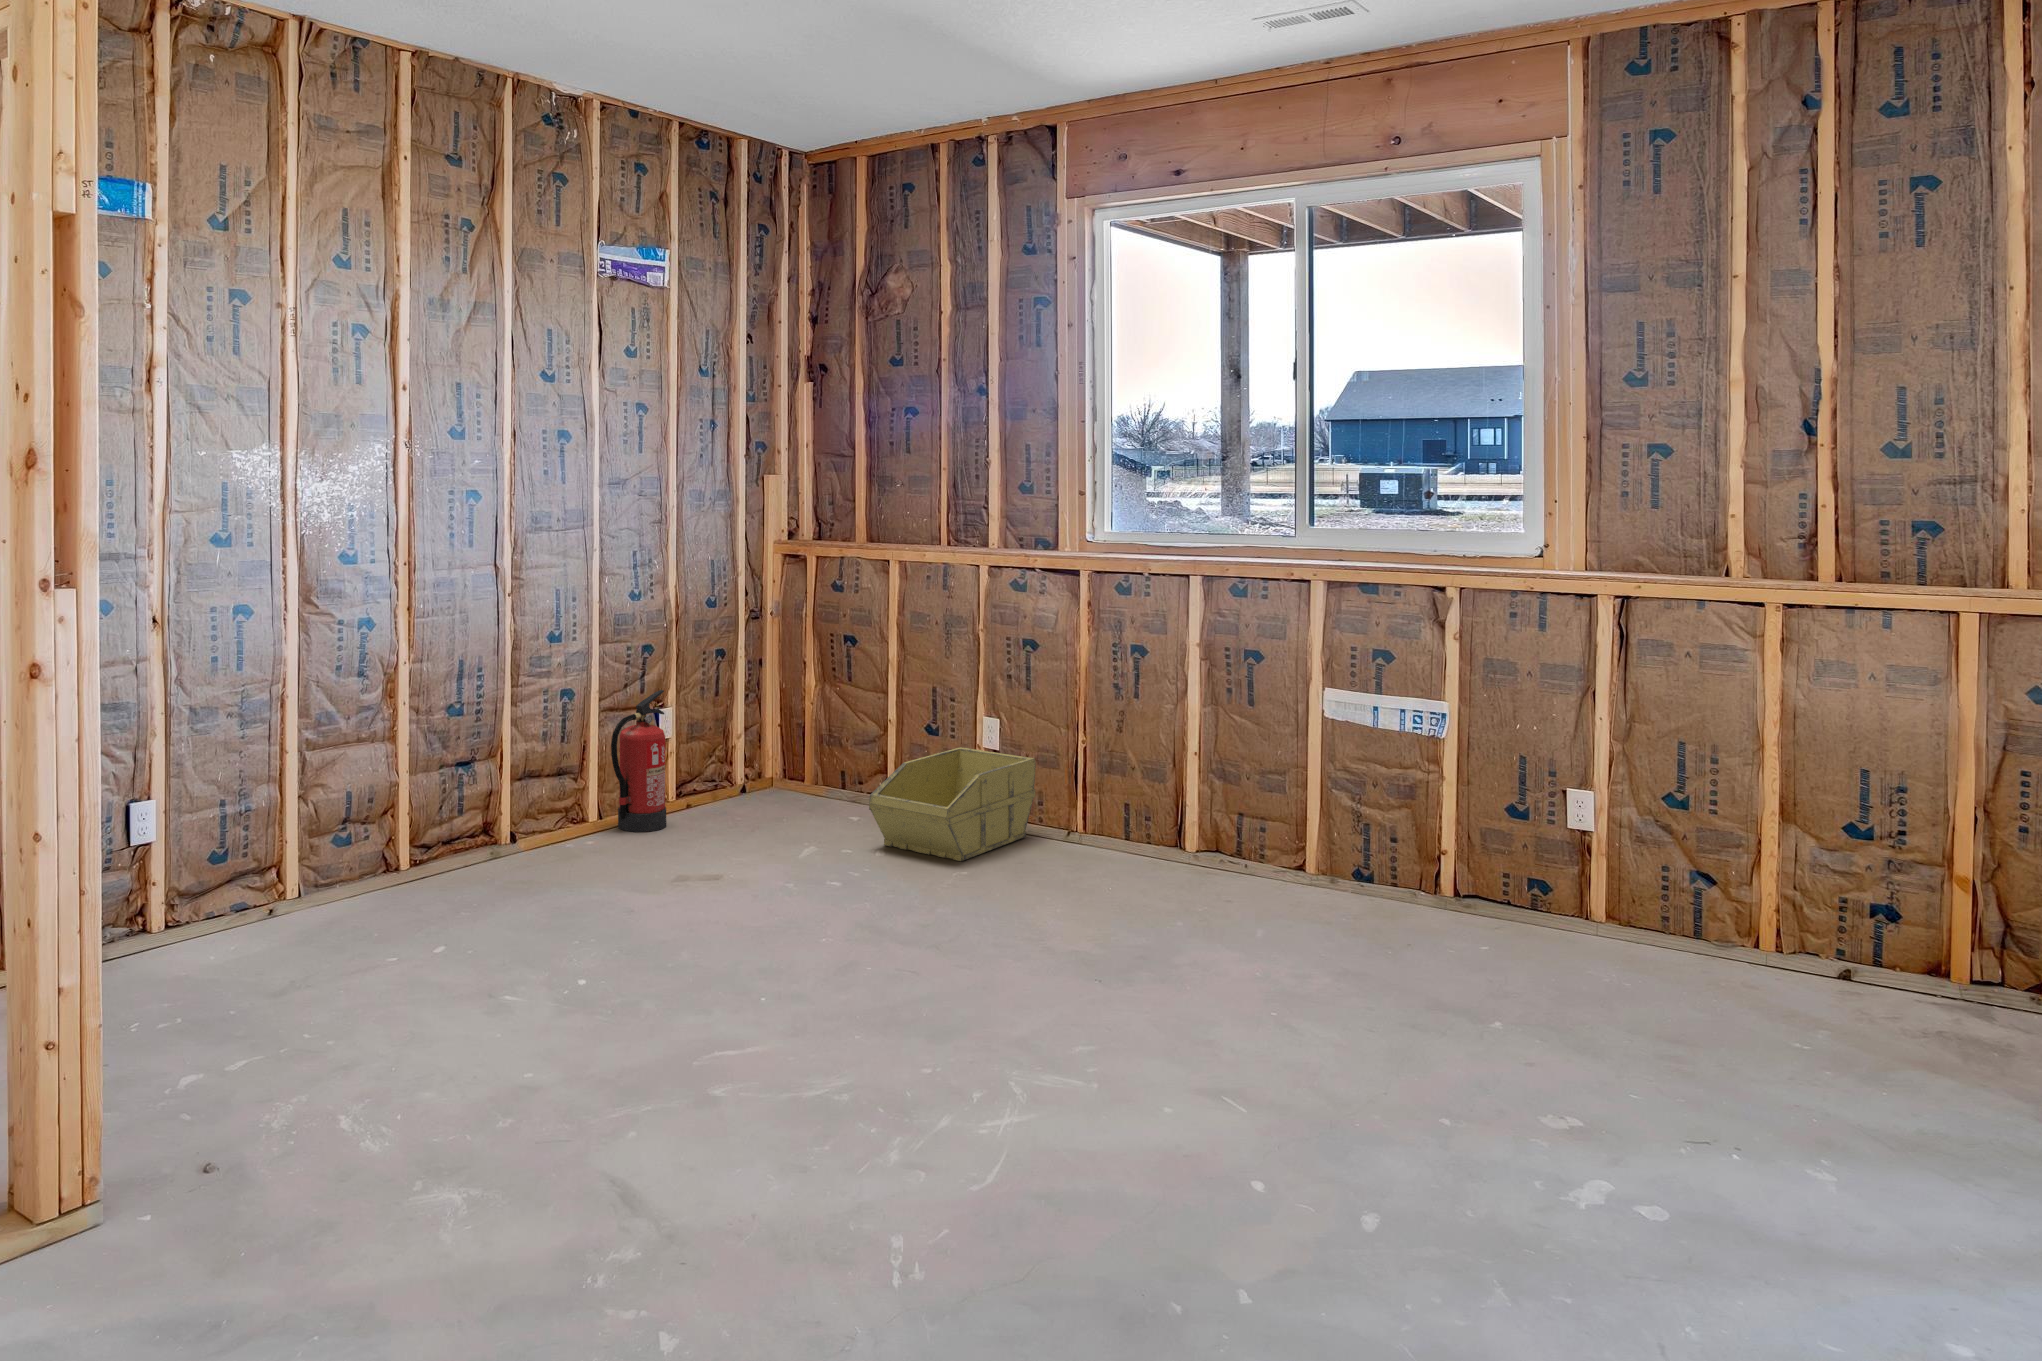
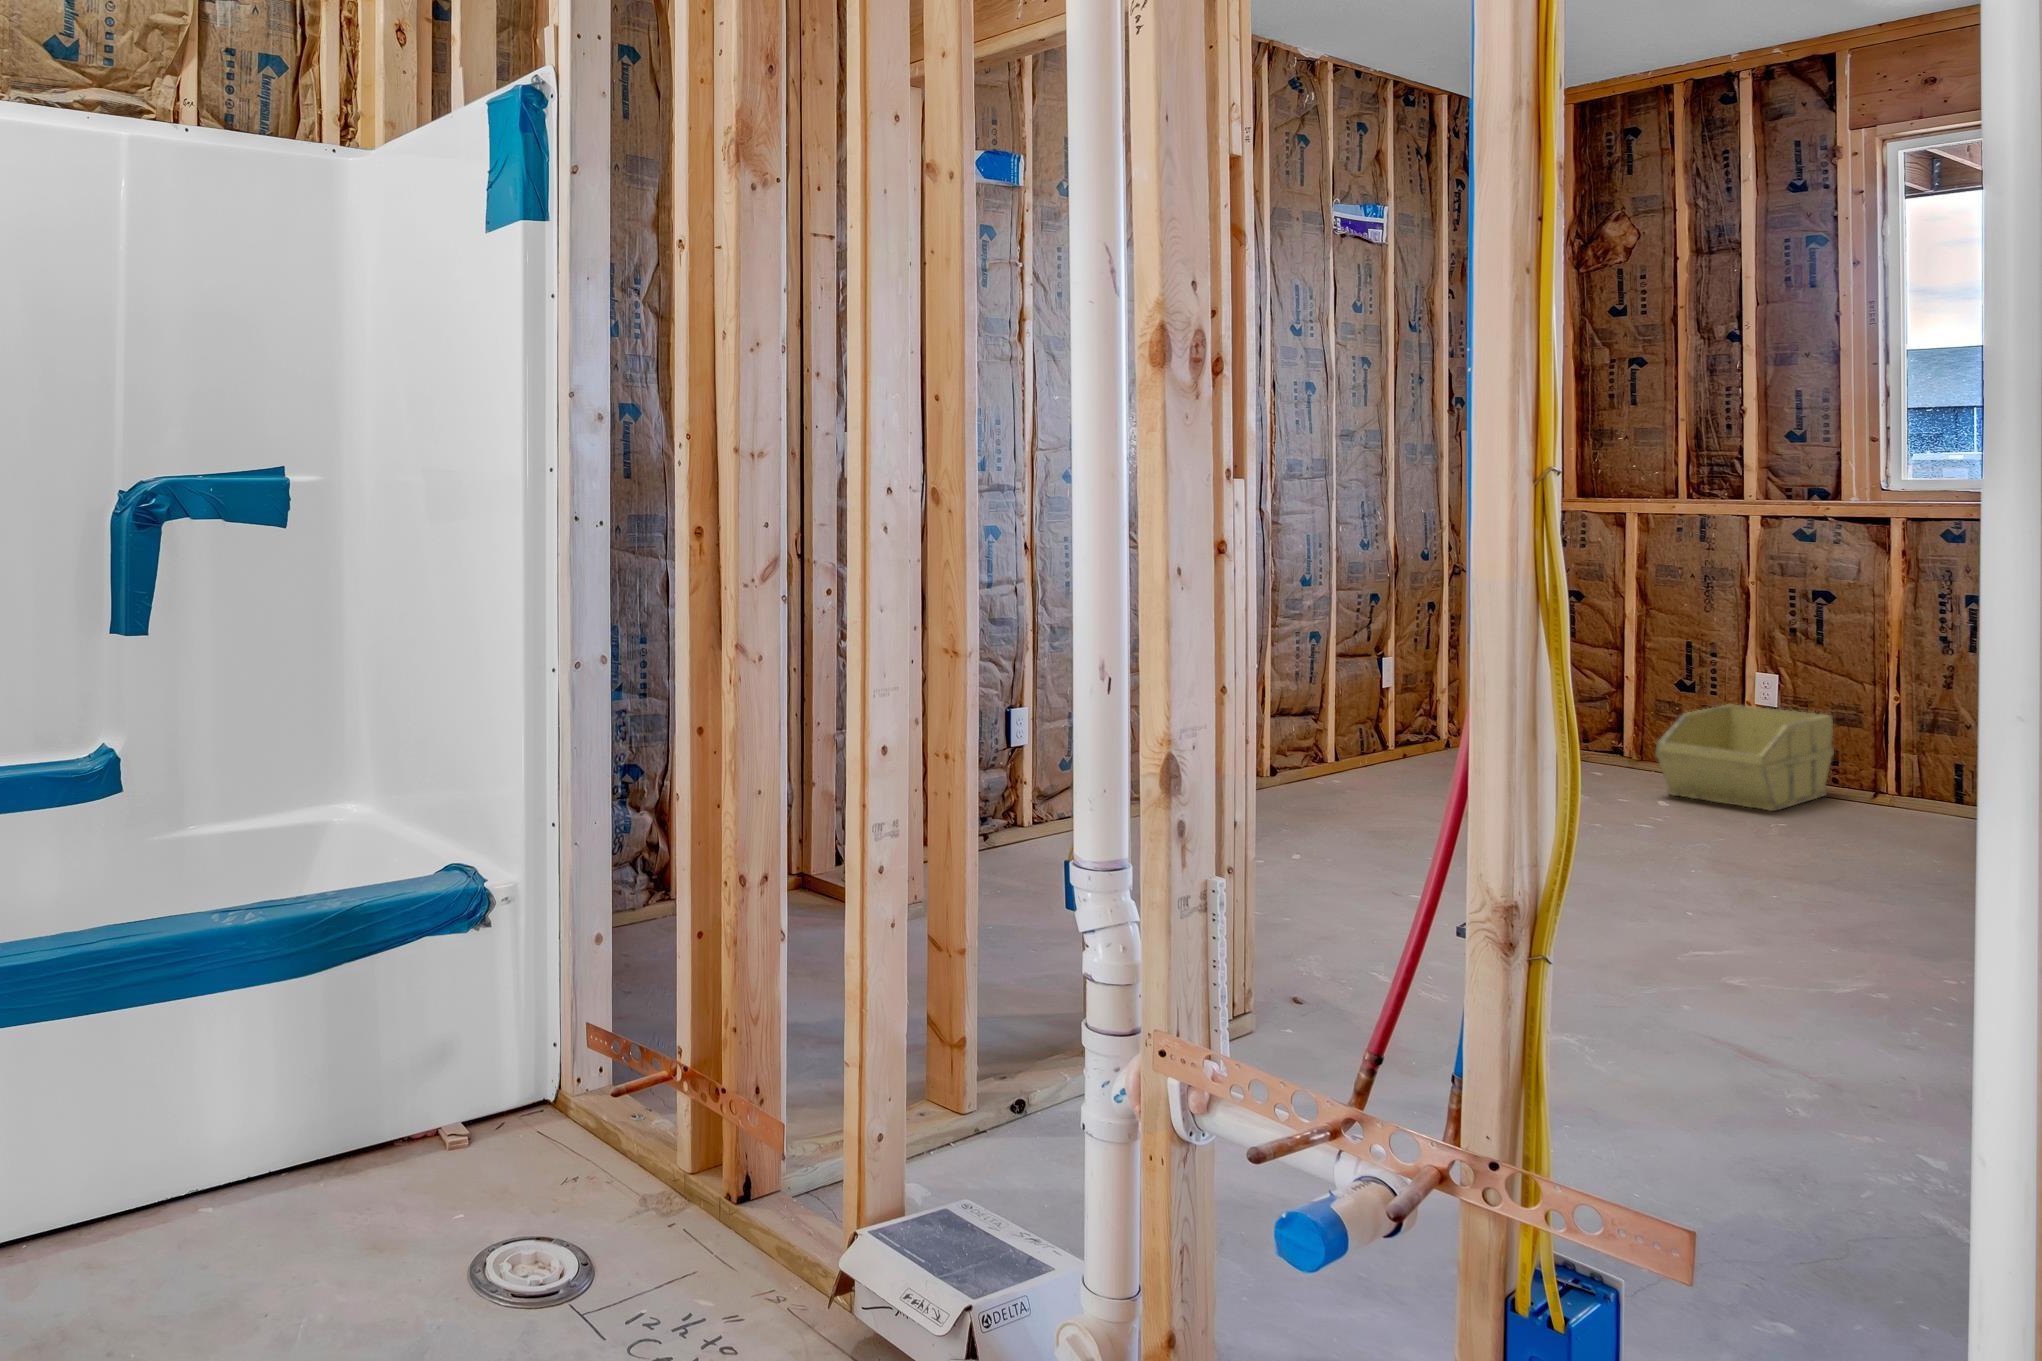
fire extinguisher: present [611,690,666,832] -> none [1356,638,1408,773]

